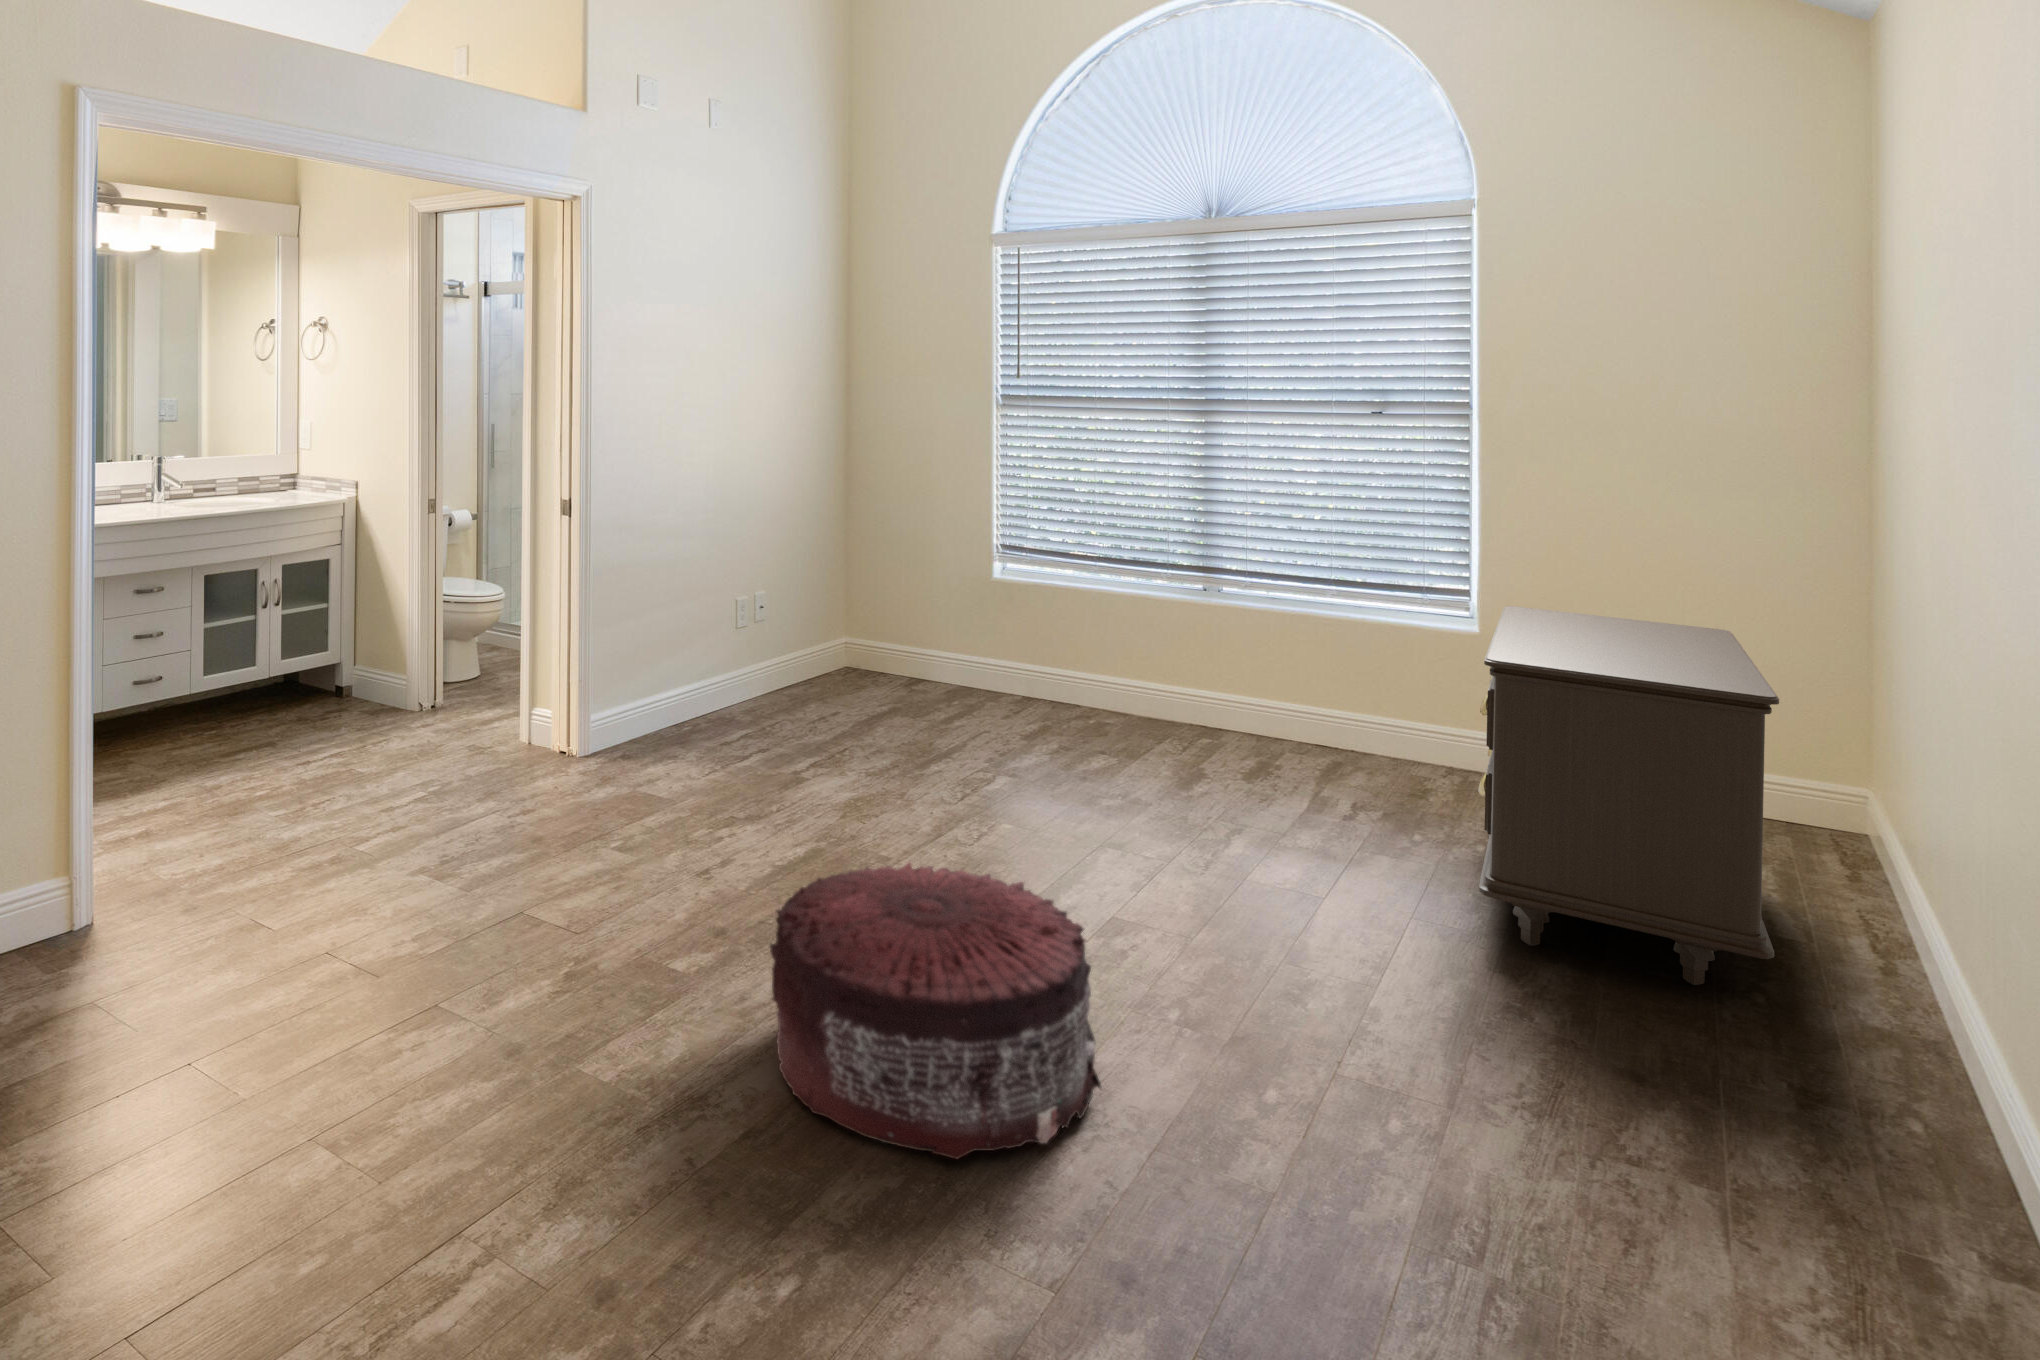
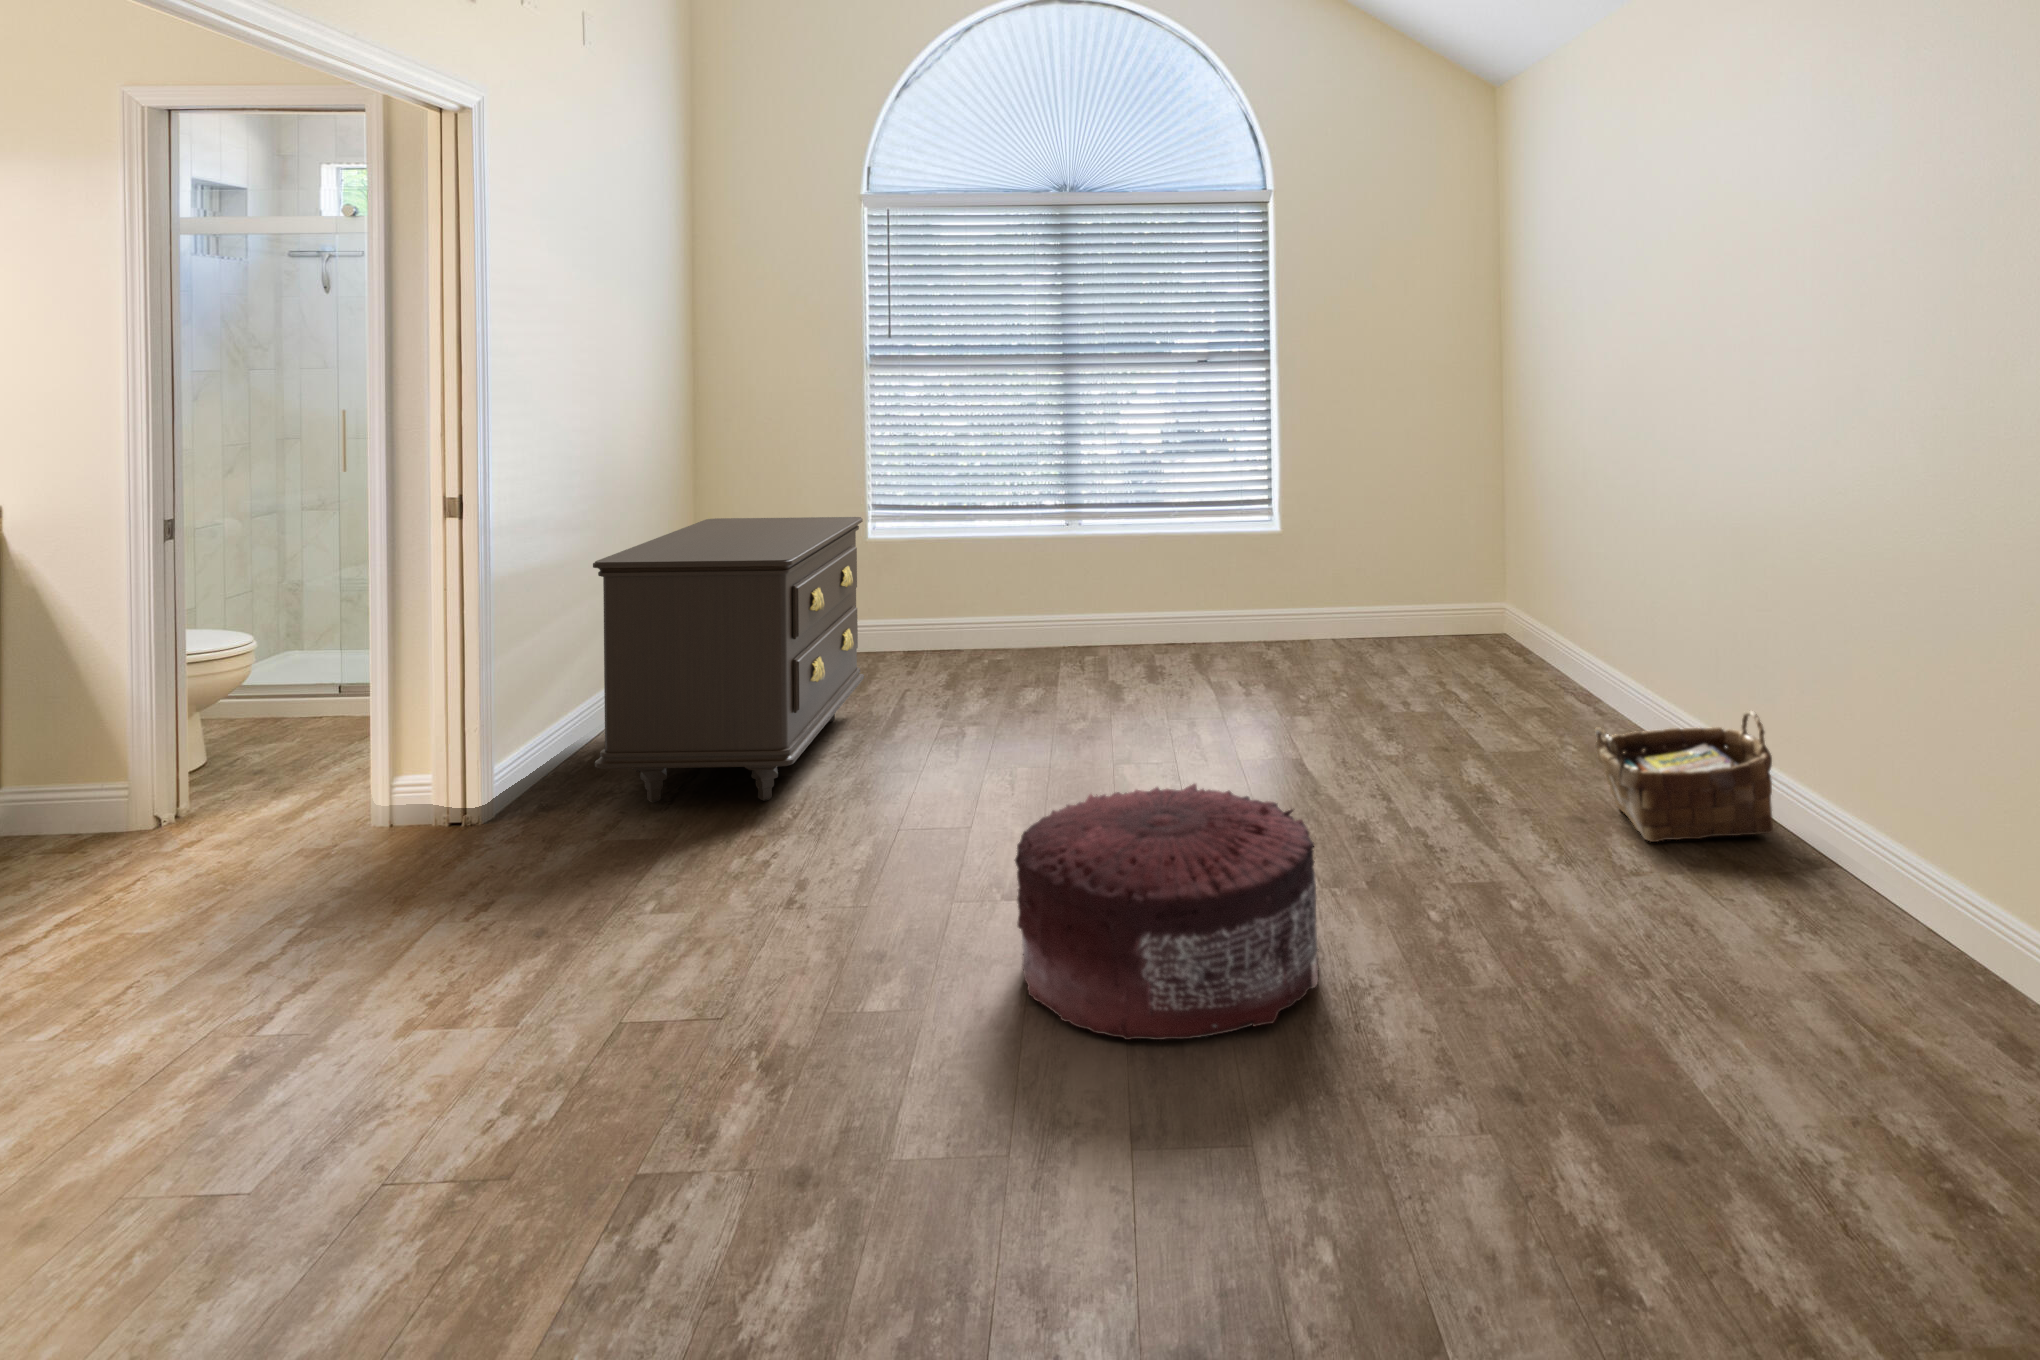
dresser: present [1478,606,1779,985] -> present [593,517,864,802]
woven basket: none [1675,970,1994,1223] -> present [1595,710,1773,842]

